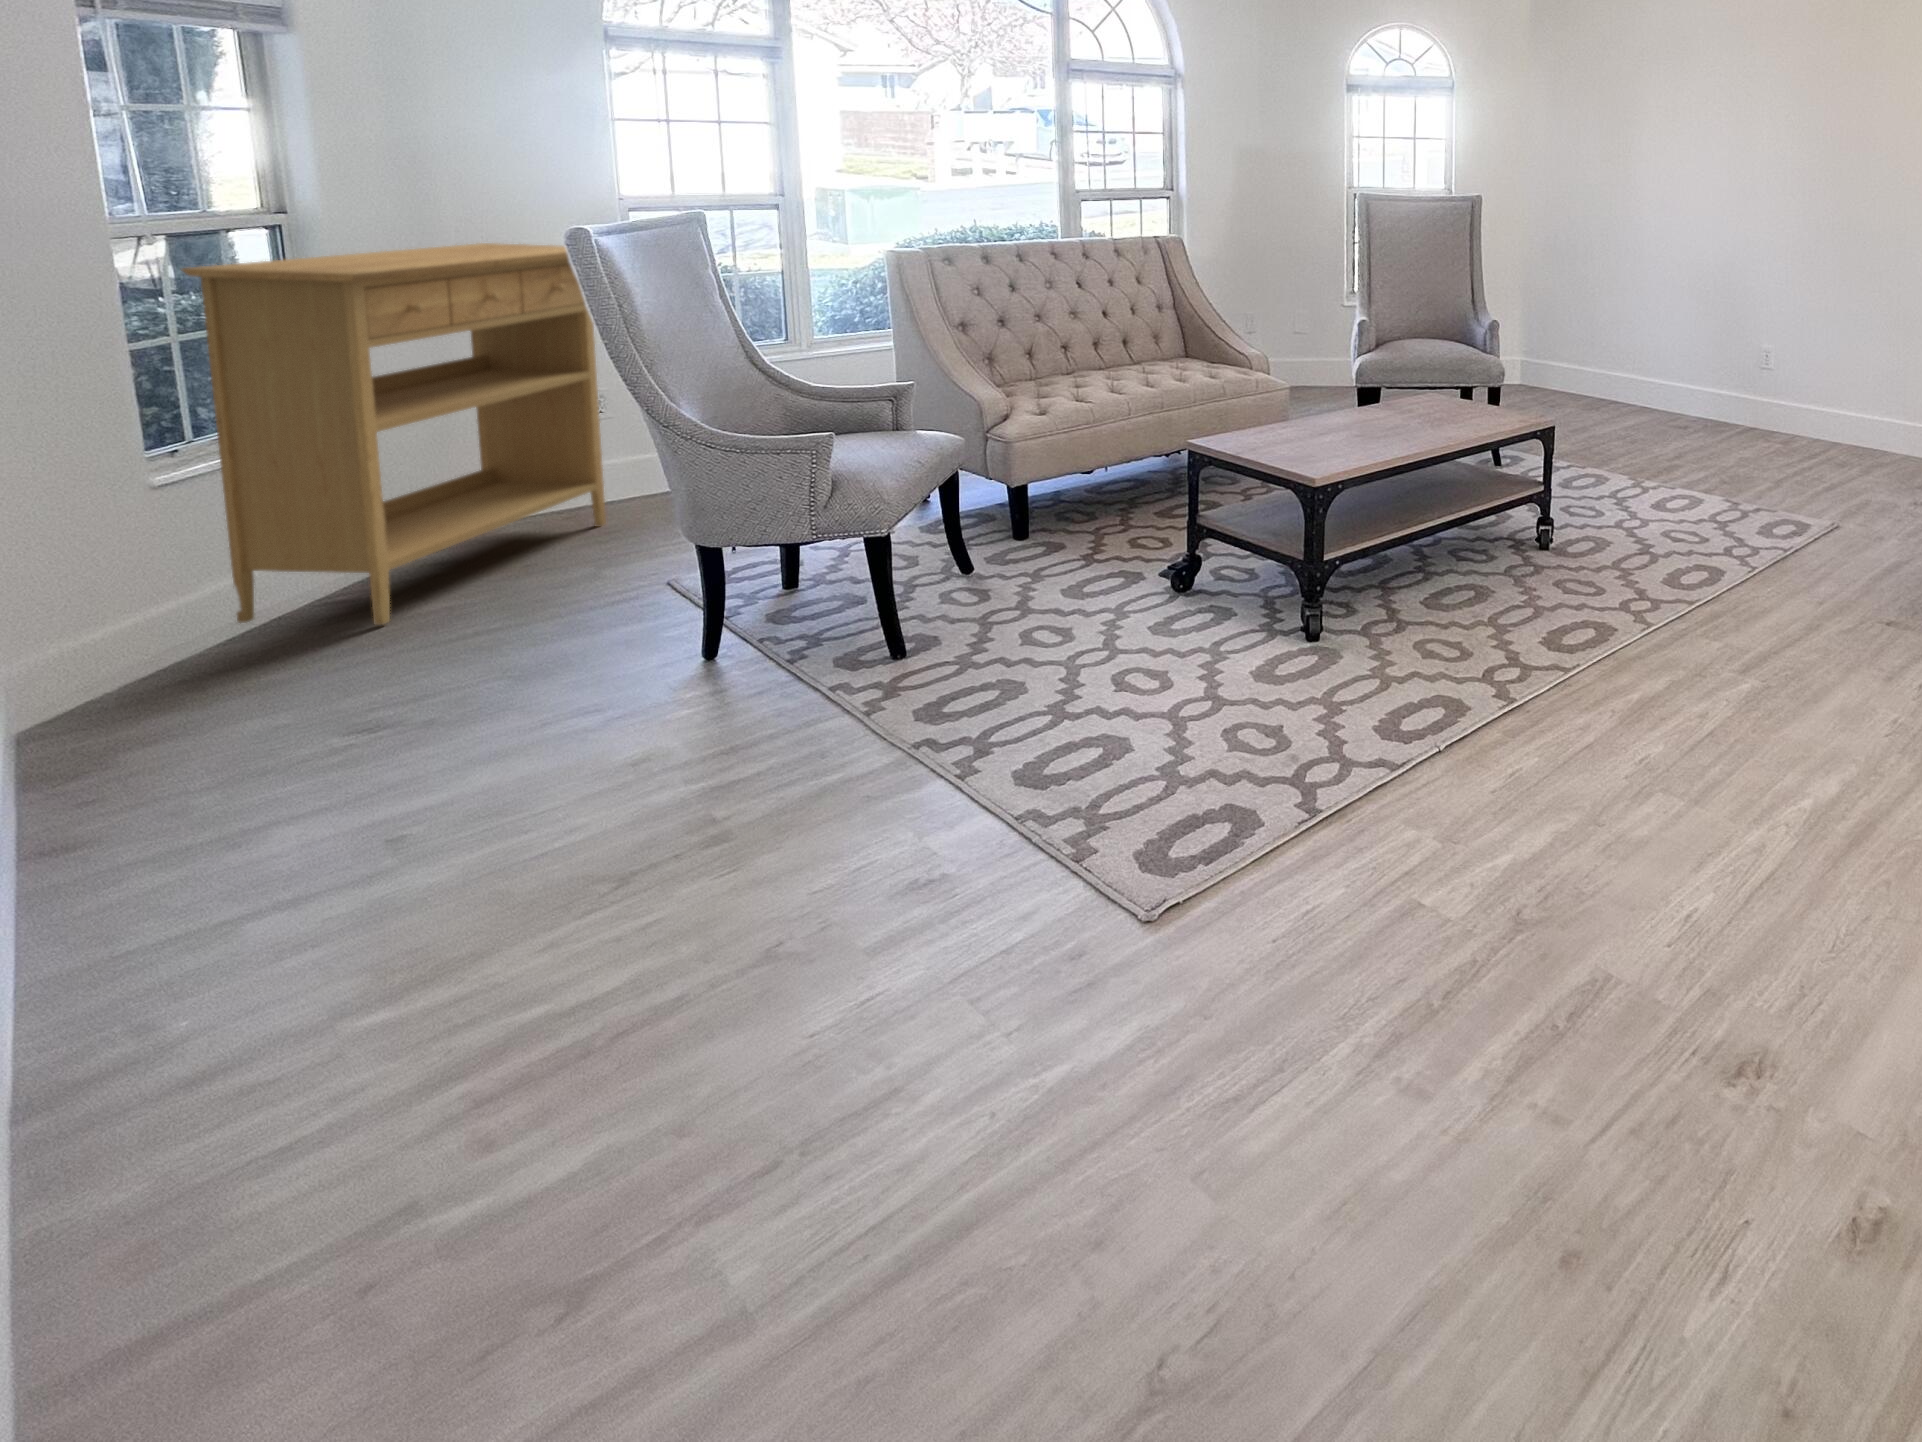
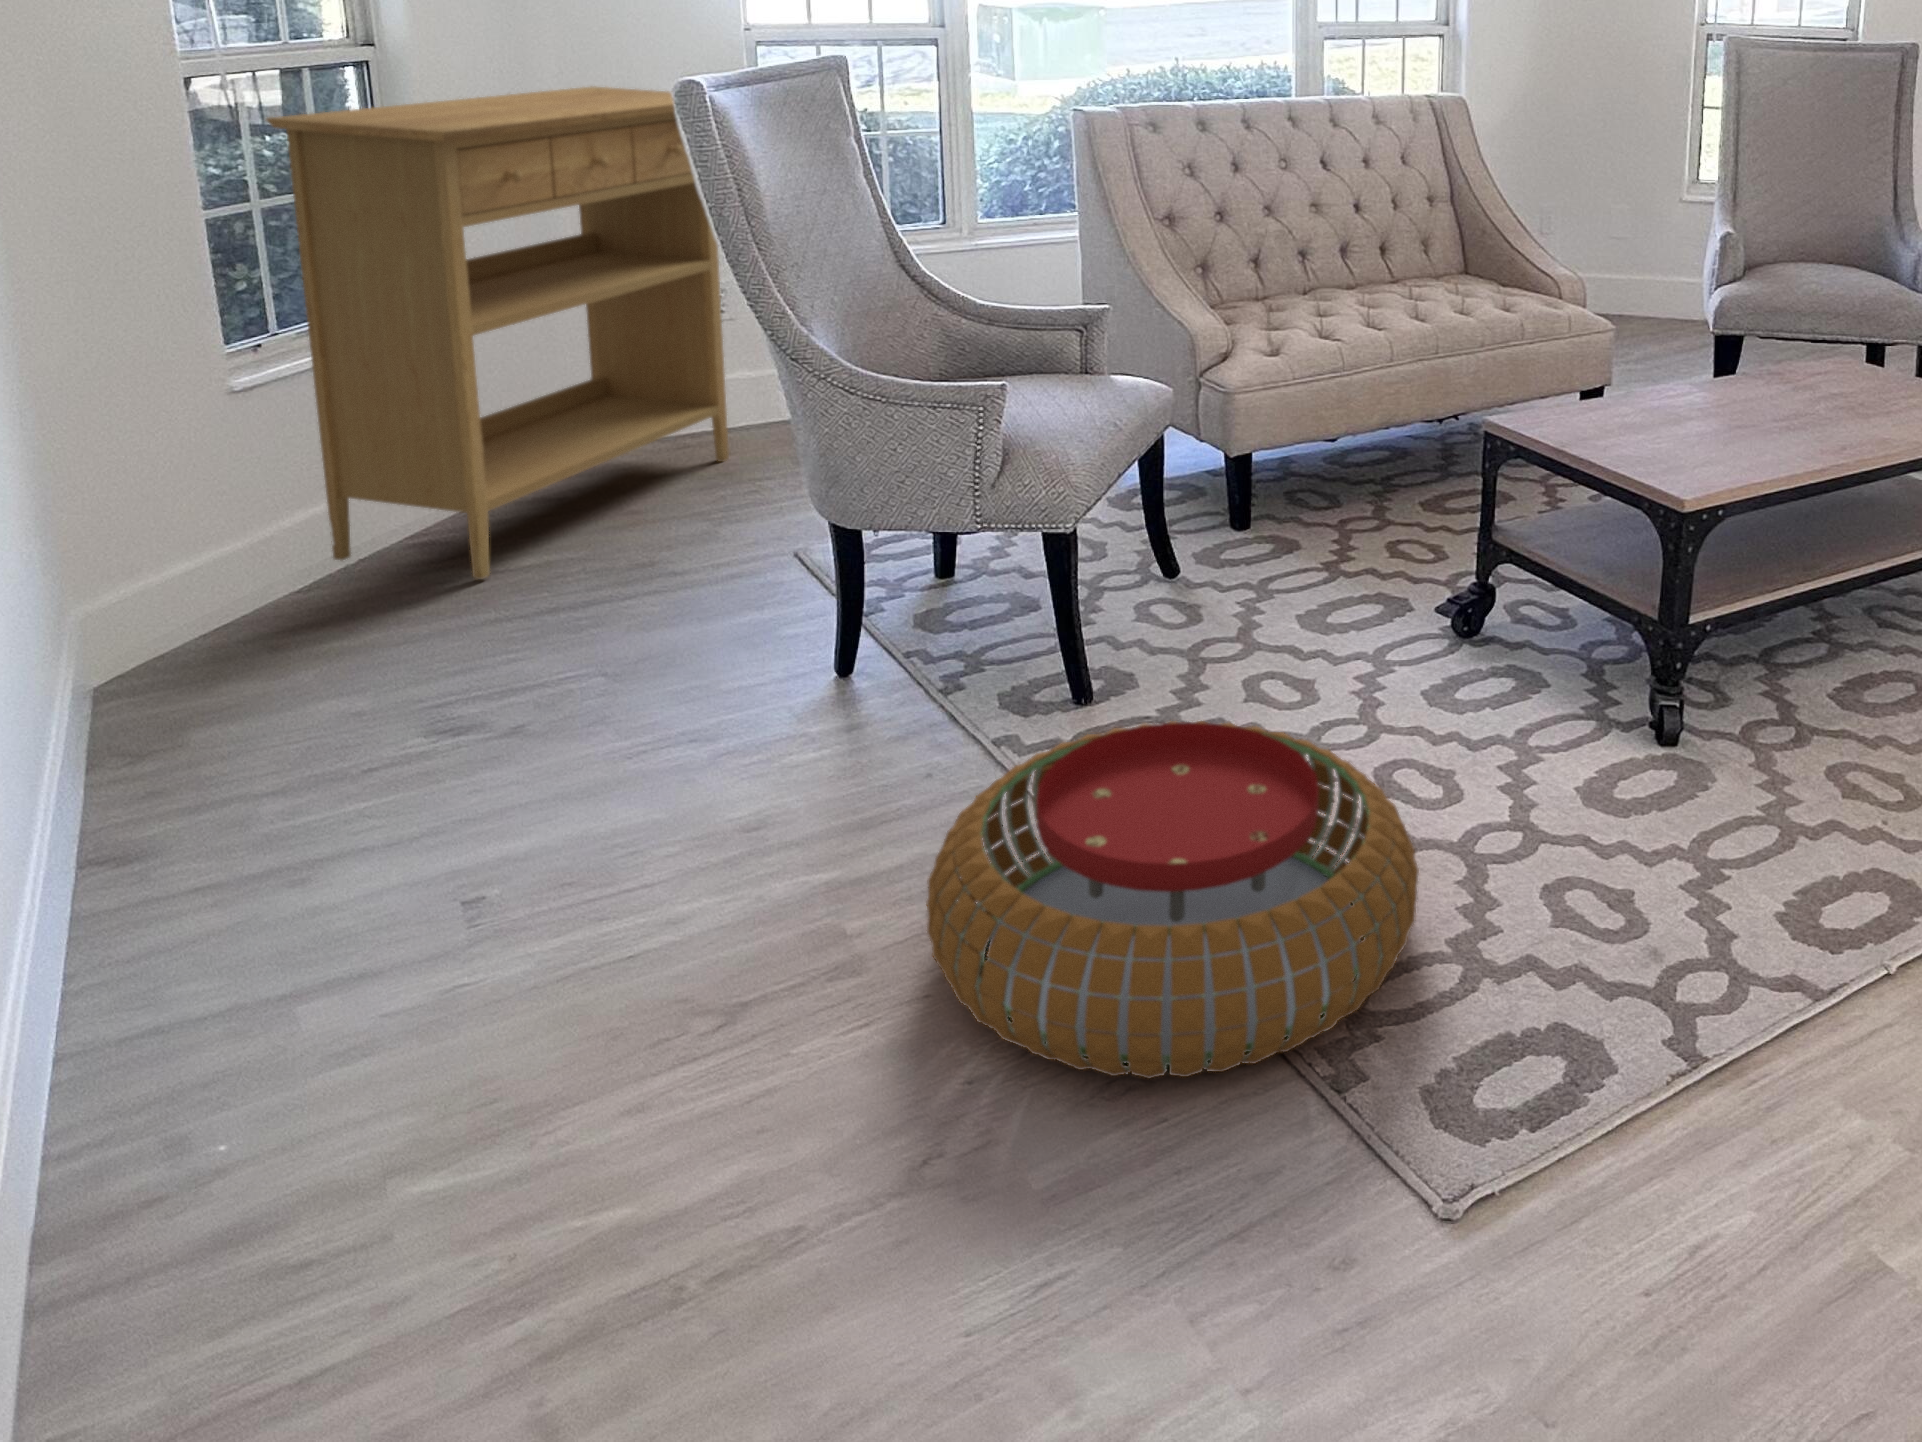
pouf: none [772,646,1135,878] -> present [926,721,1419,1078]

